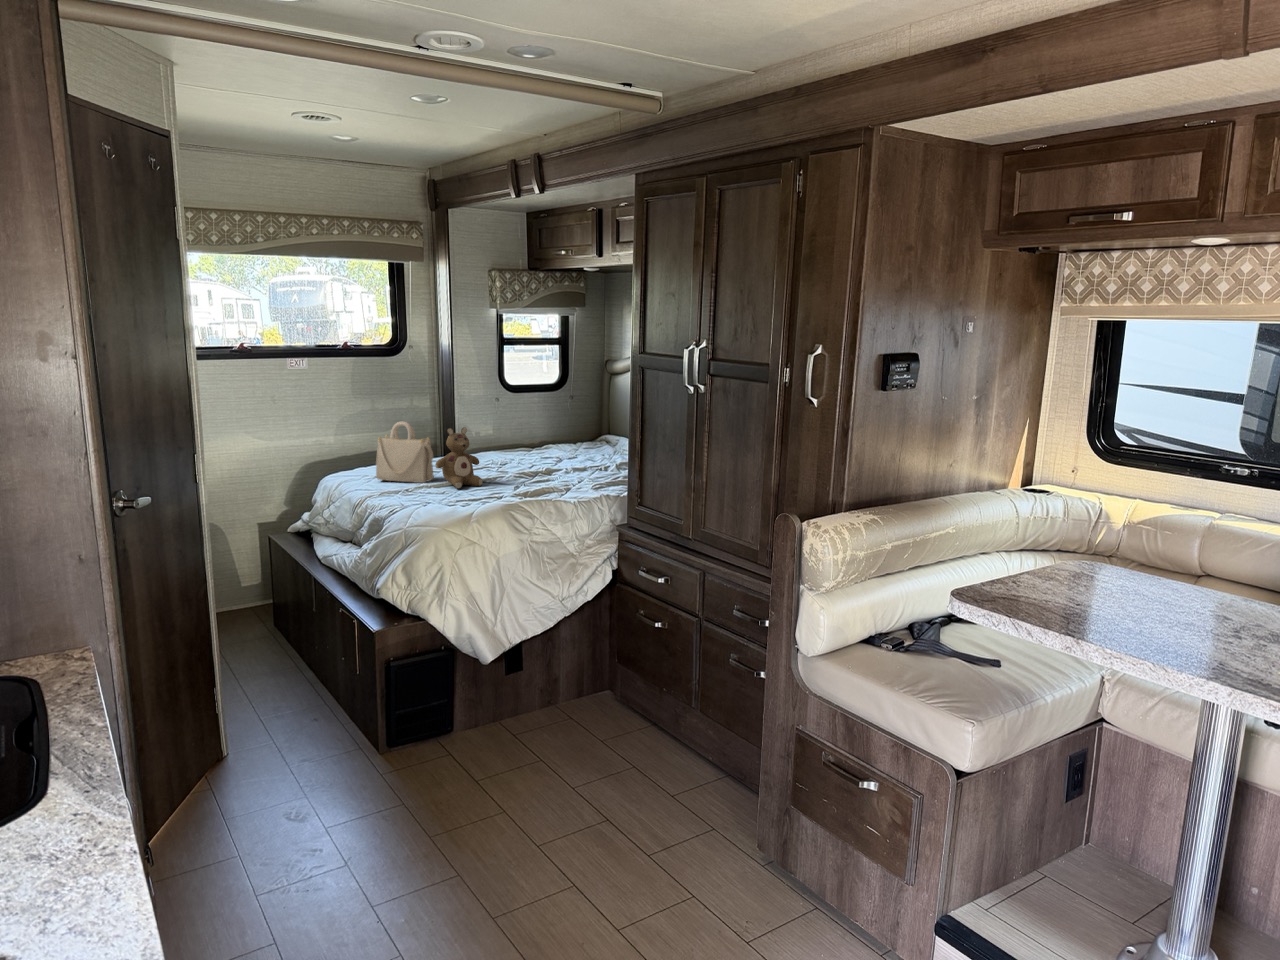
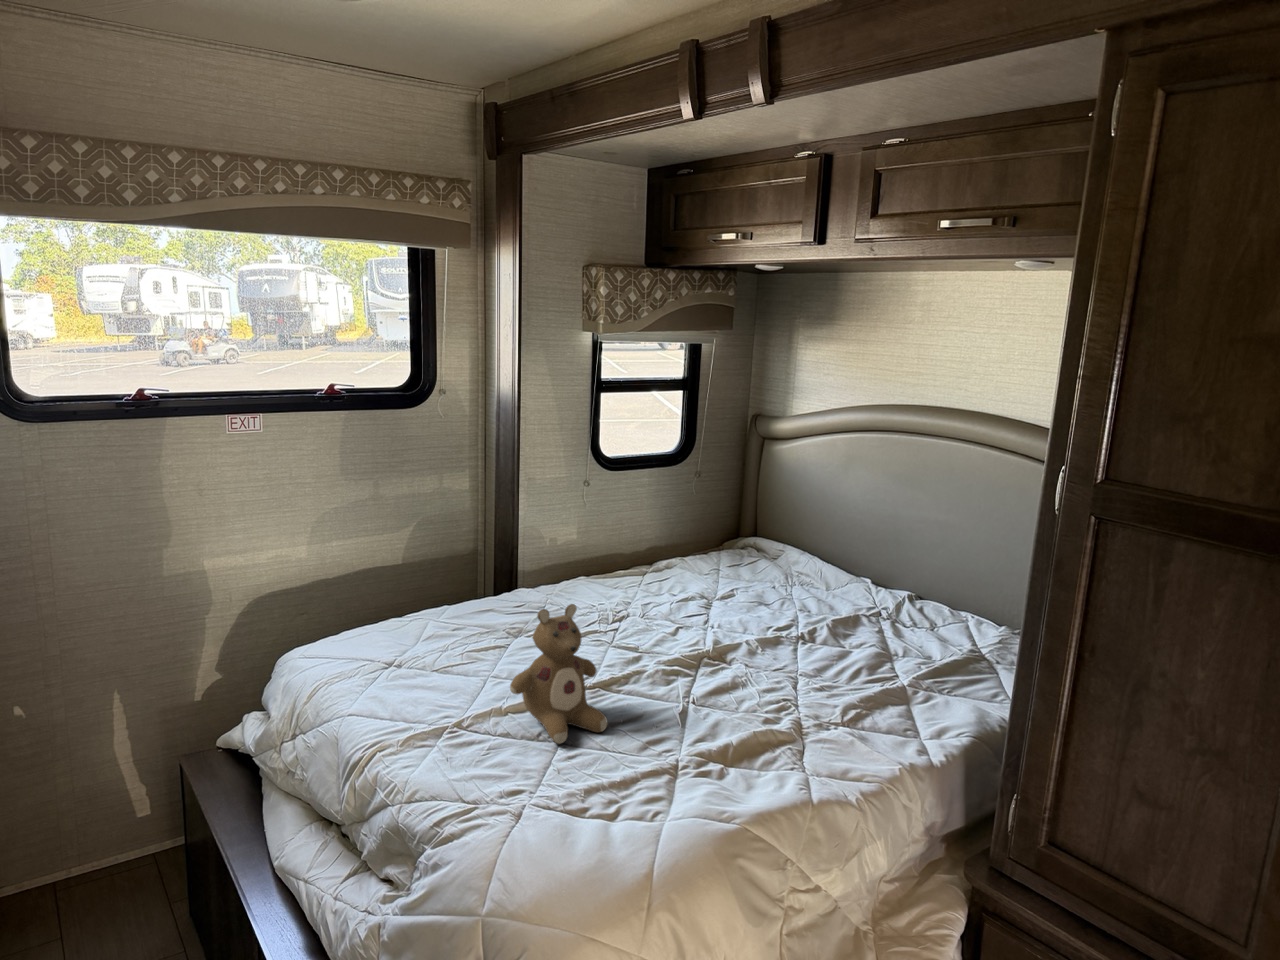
handbag: present [376,422,434,483] -> none [383,577,500,706]

